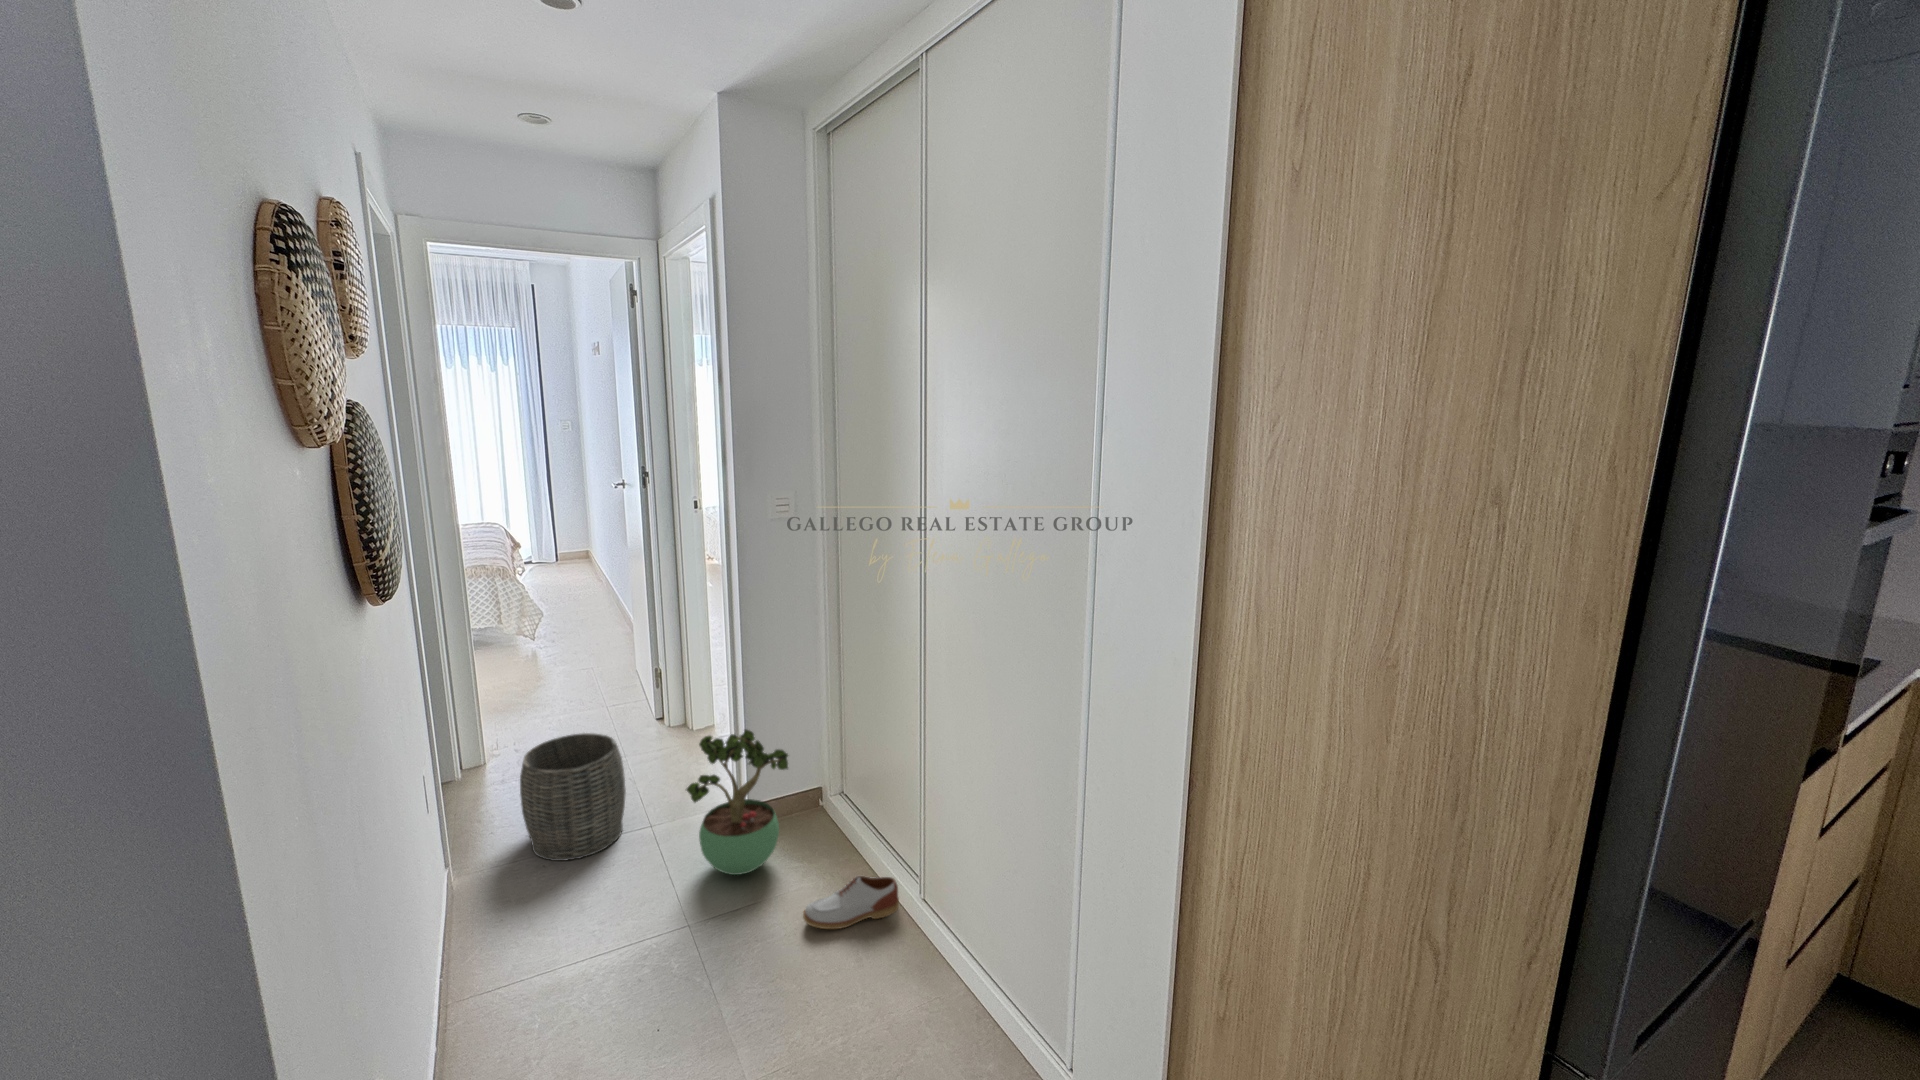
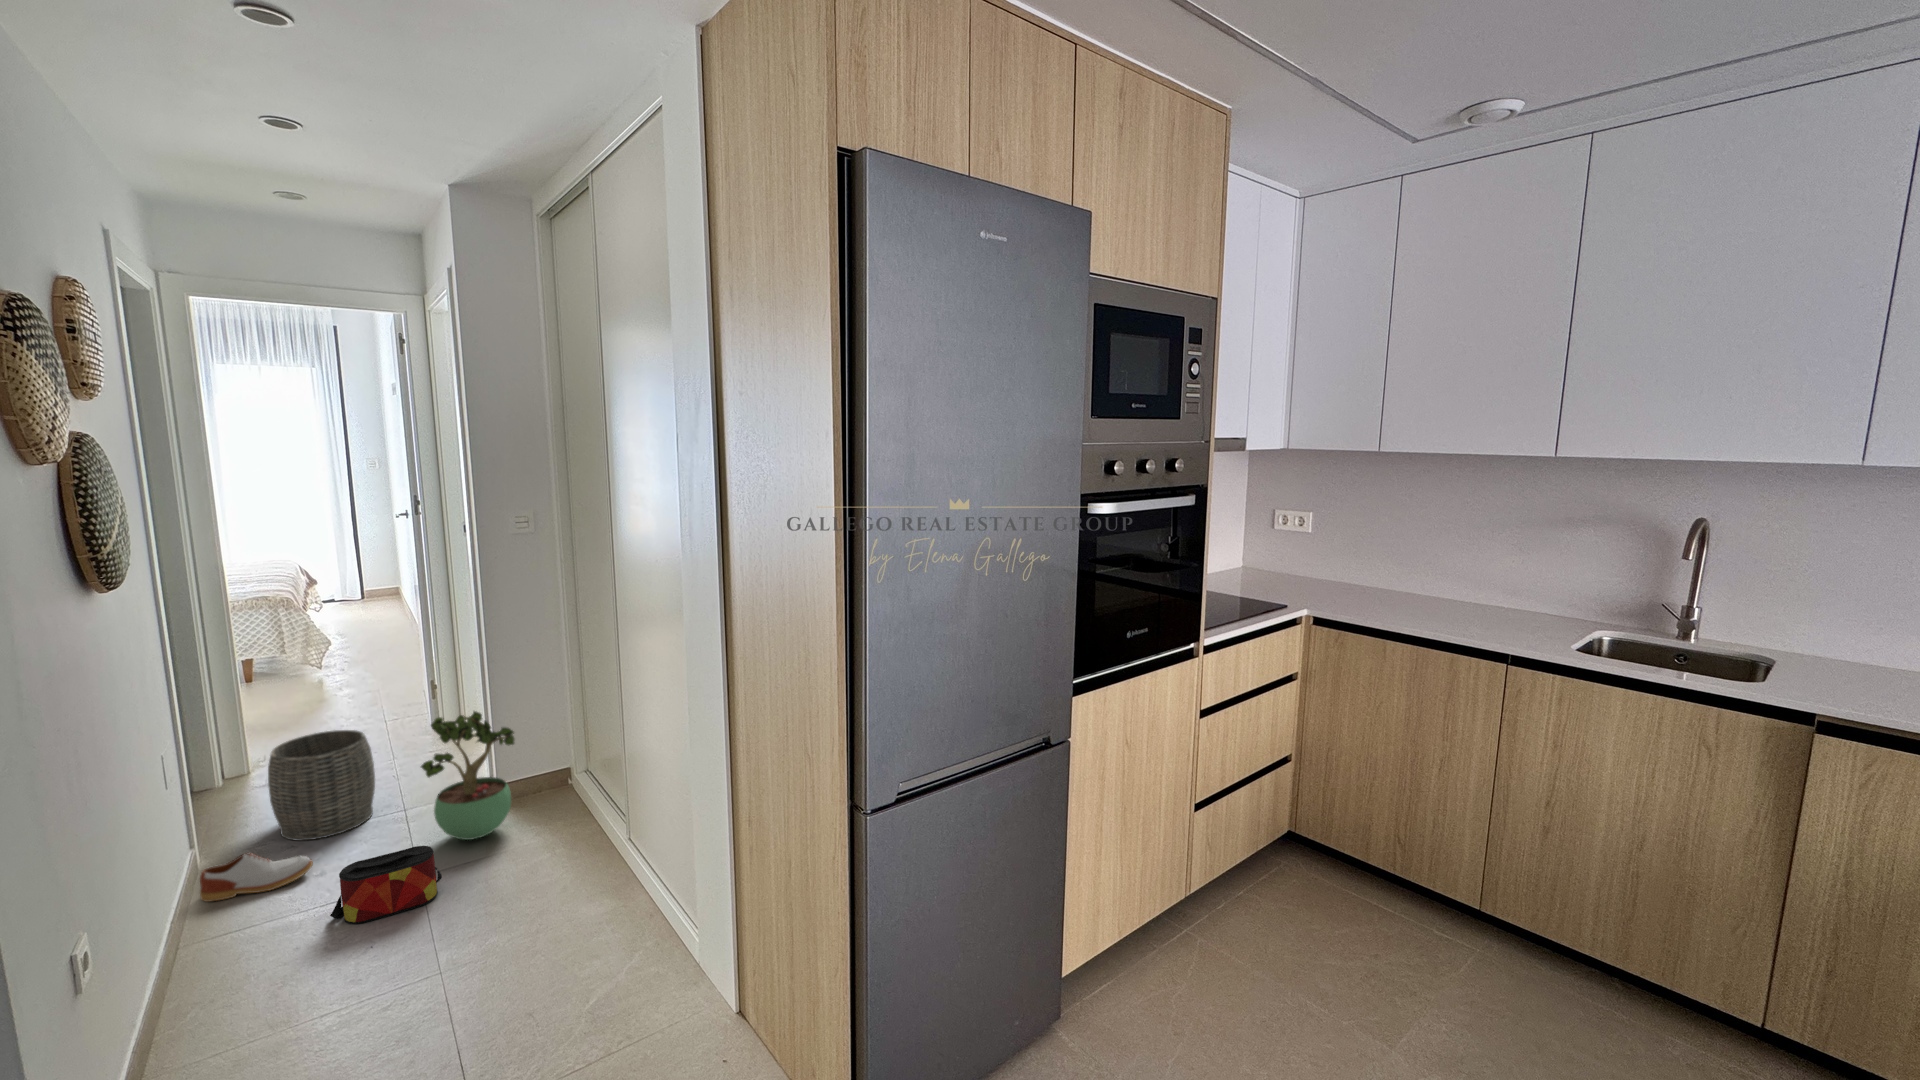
shoe: present [803,876,899,929] -> present [200,853,313,902]
bag: none [610,895,724,991] -> present [330,846,442,924]

